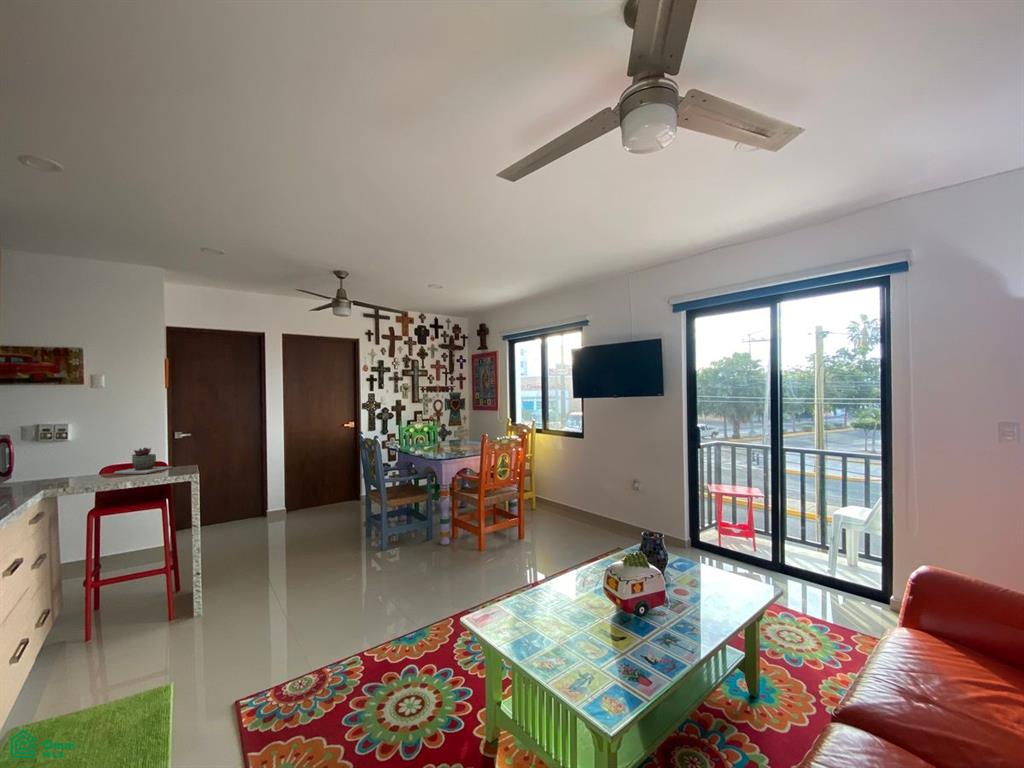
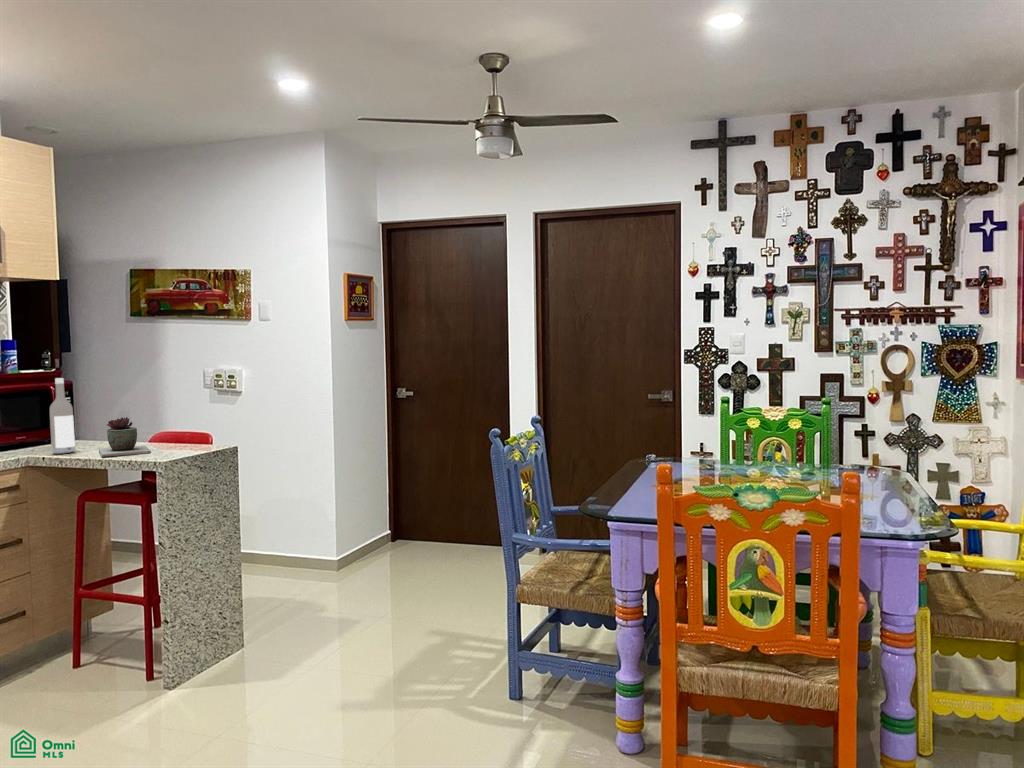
wine bottle: none [70,424,91,480] -> present [50,378,75,454]

